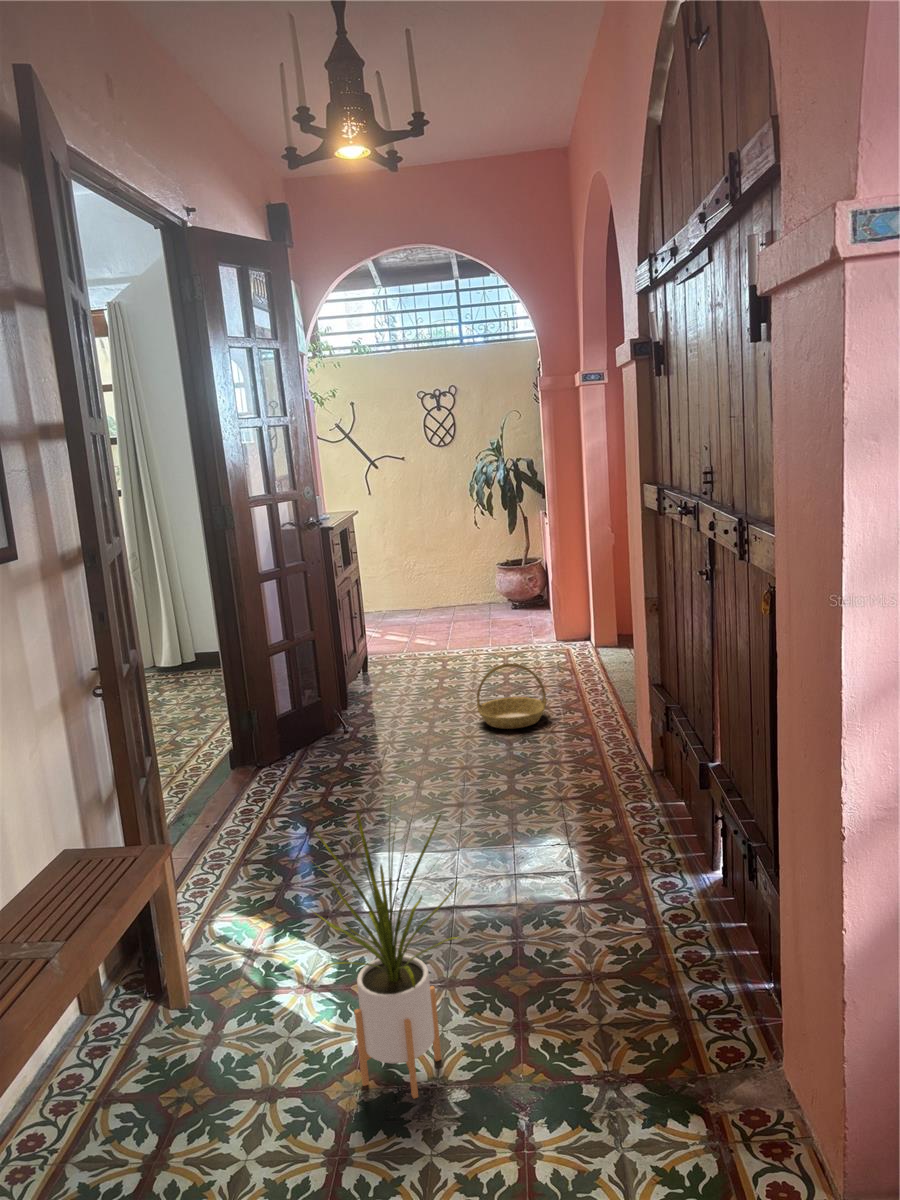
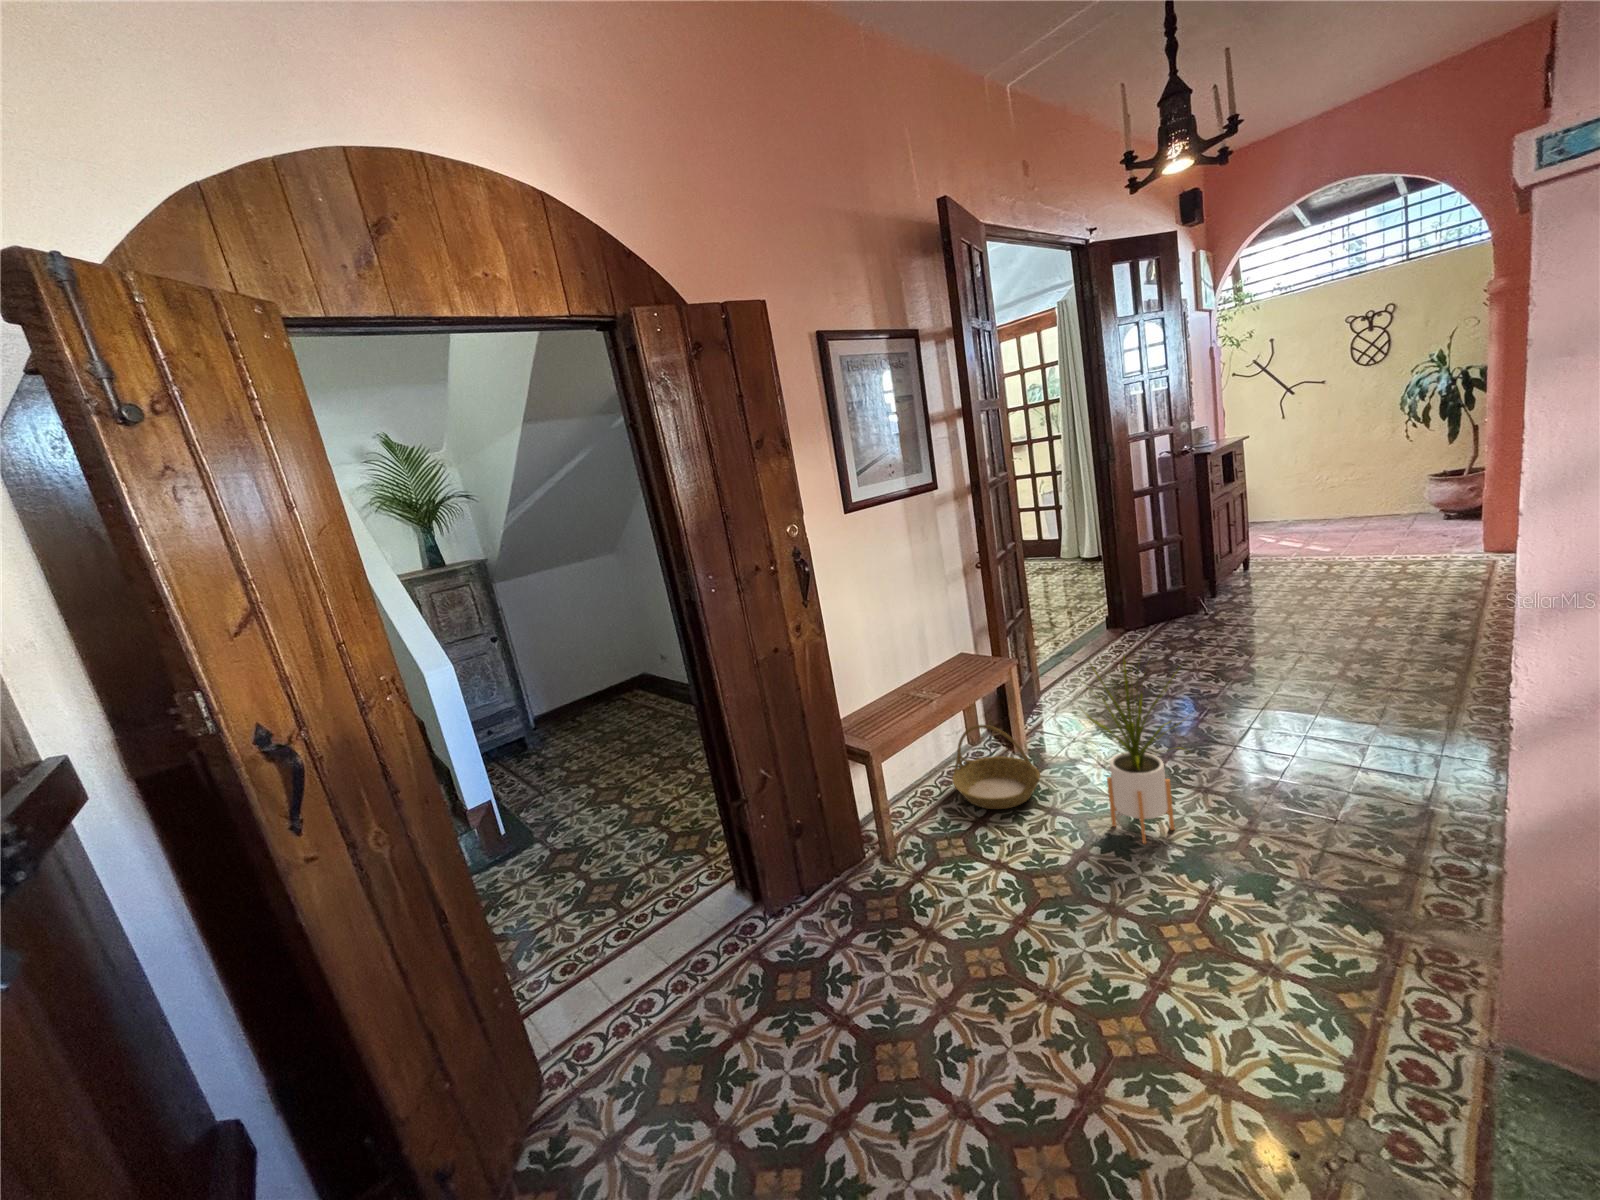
basket: present [477,663,546,729] -> present [952,725,1040,809]

